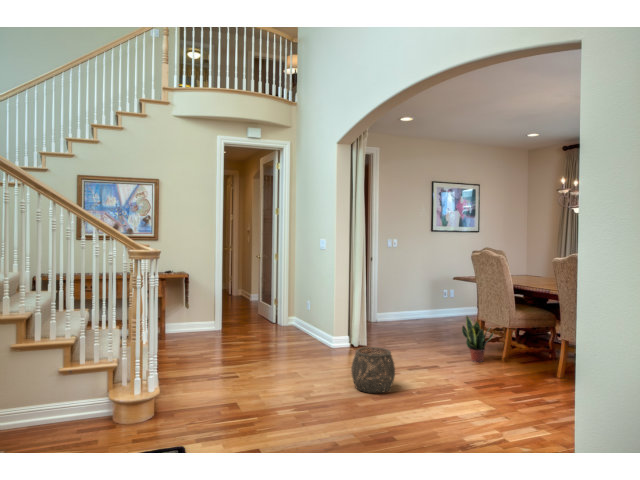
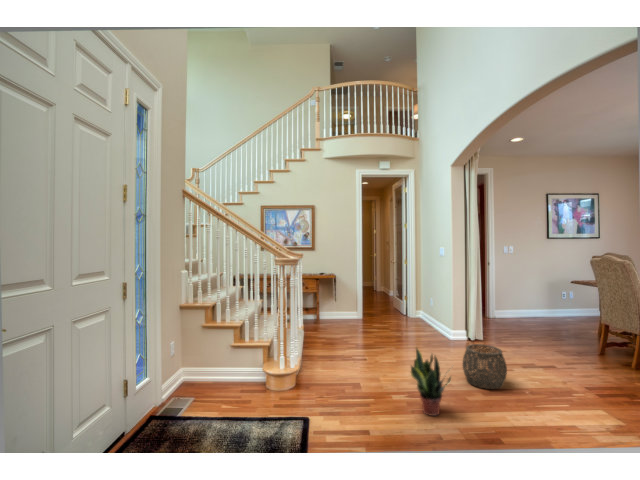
potted plant: present [462,316,493,362] -> present [411,349,451,416]

